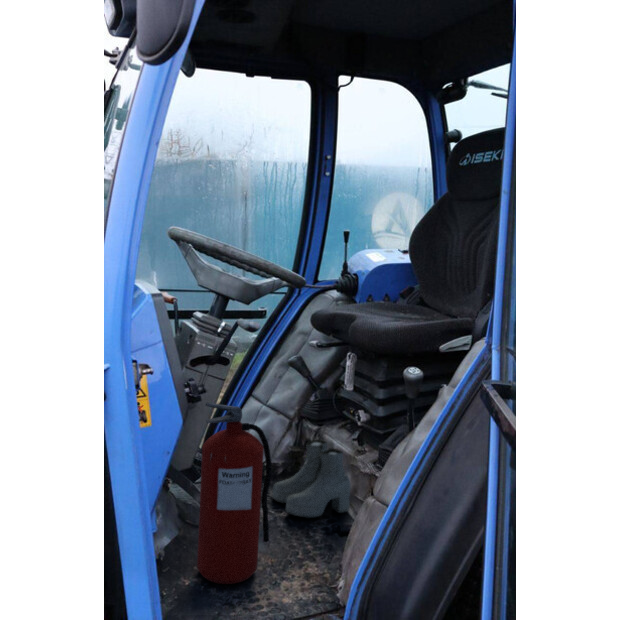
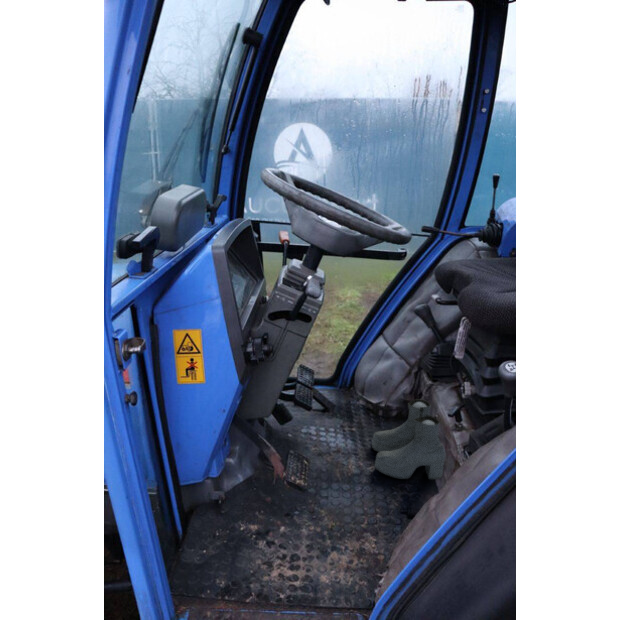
fire extinguisher: present [197,402,272,584] -> none [258,375,330,543]

